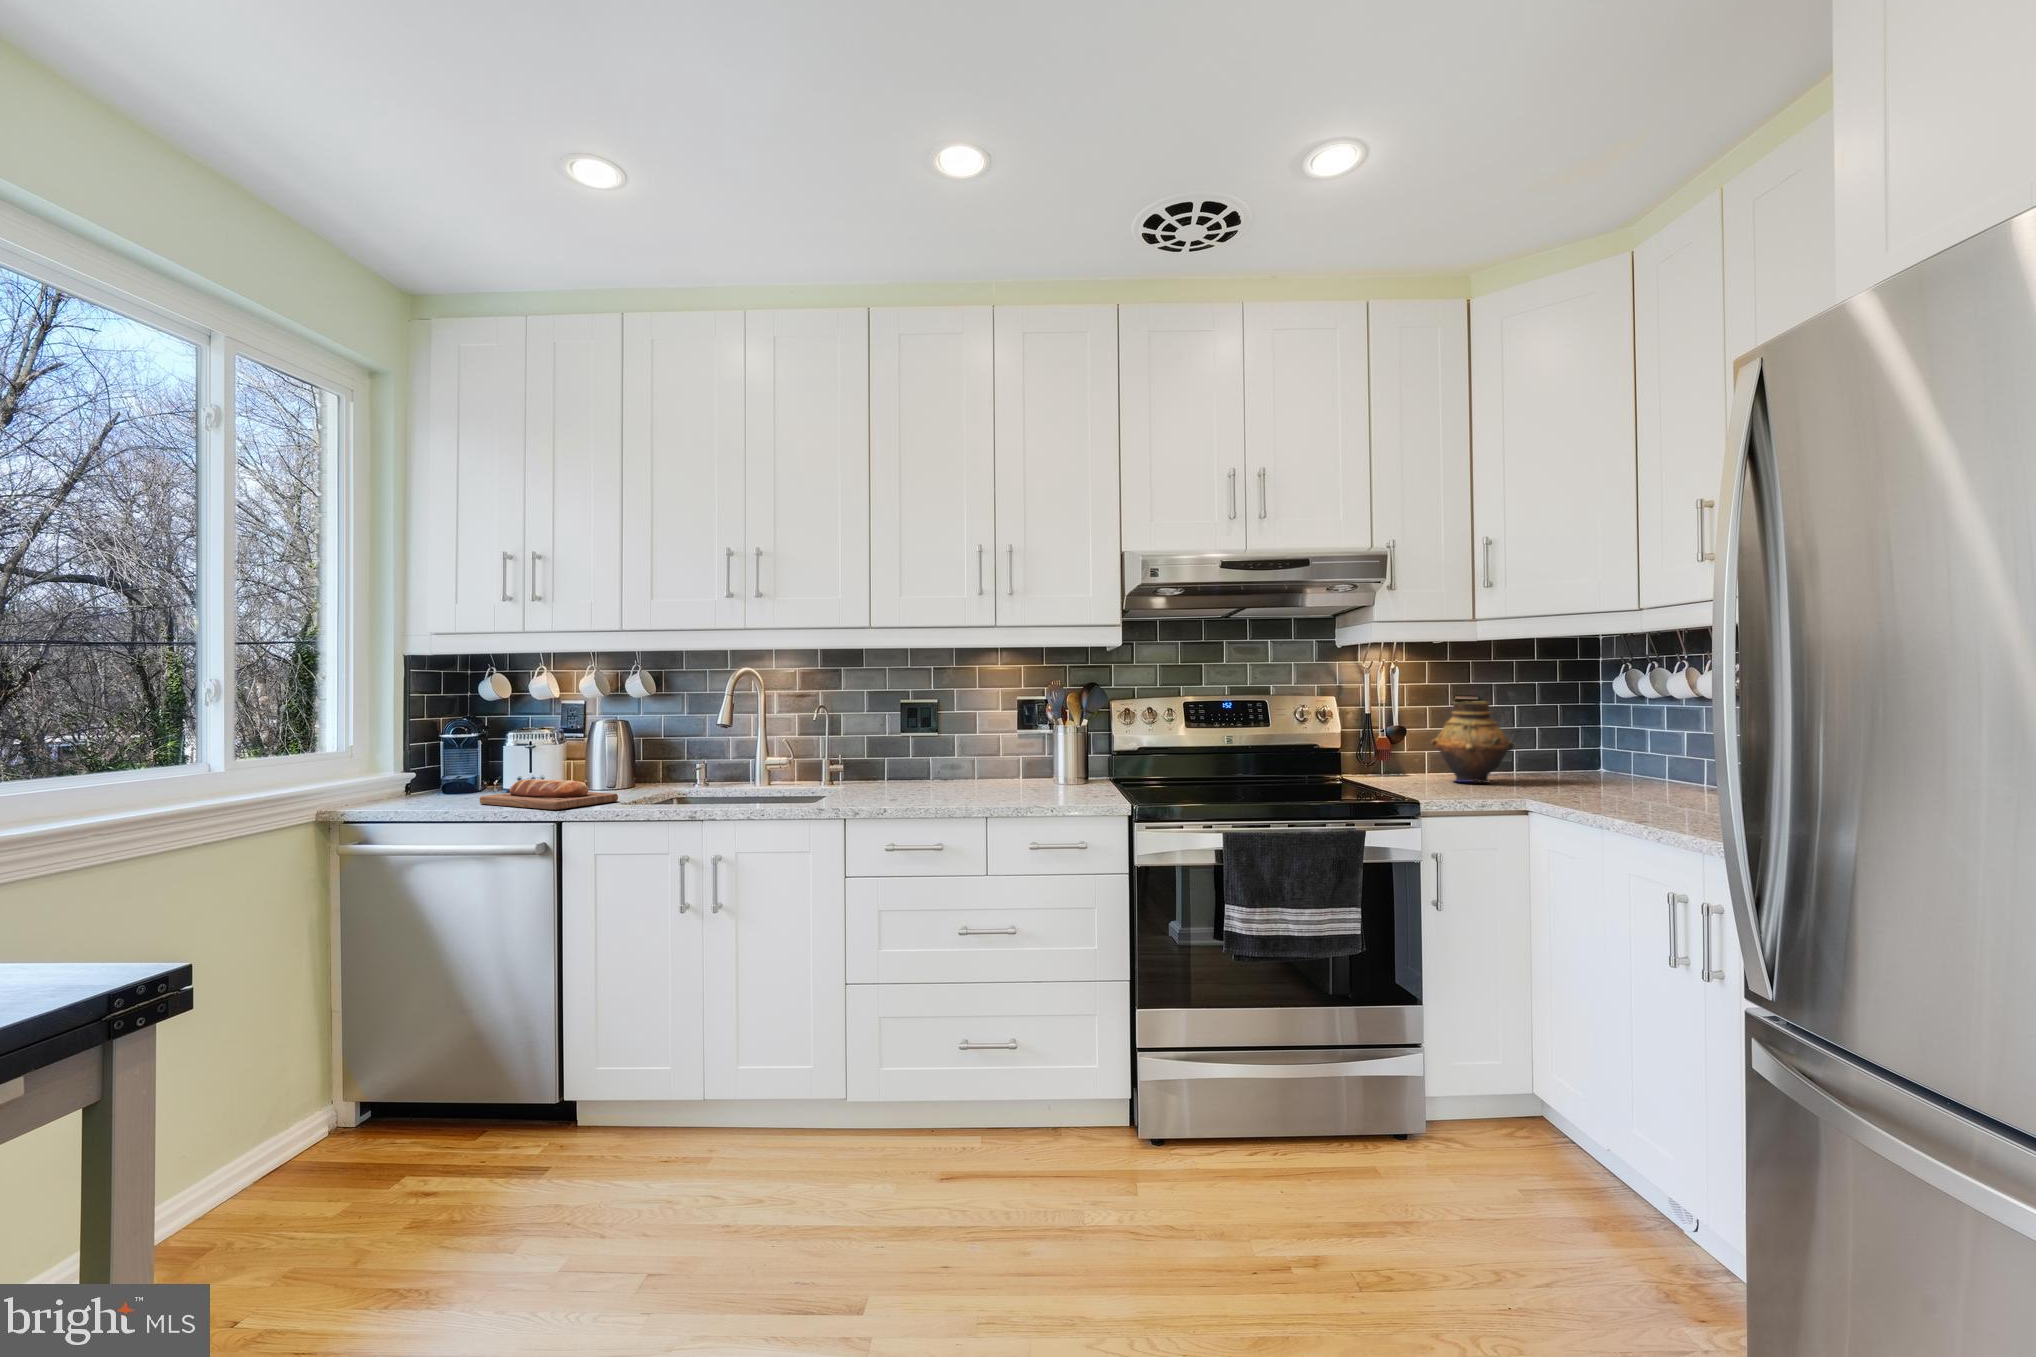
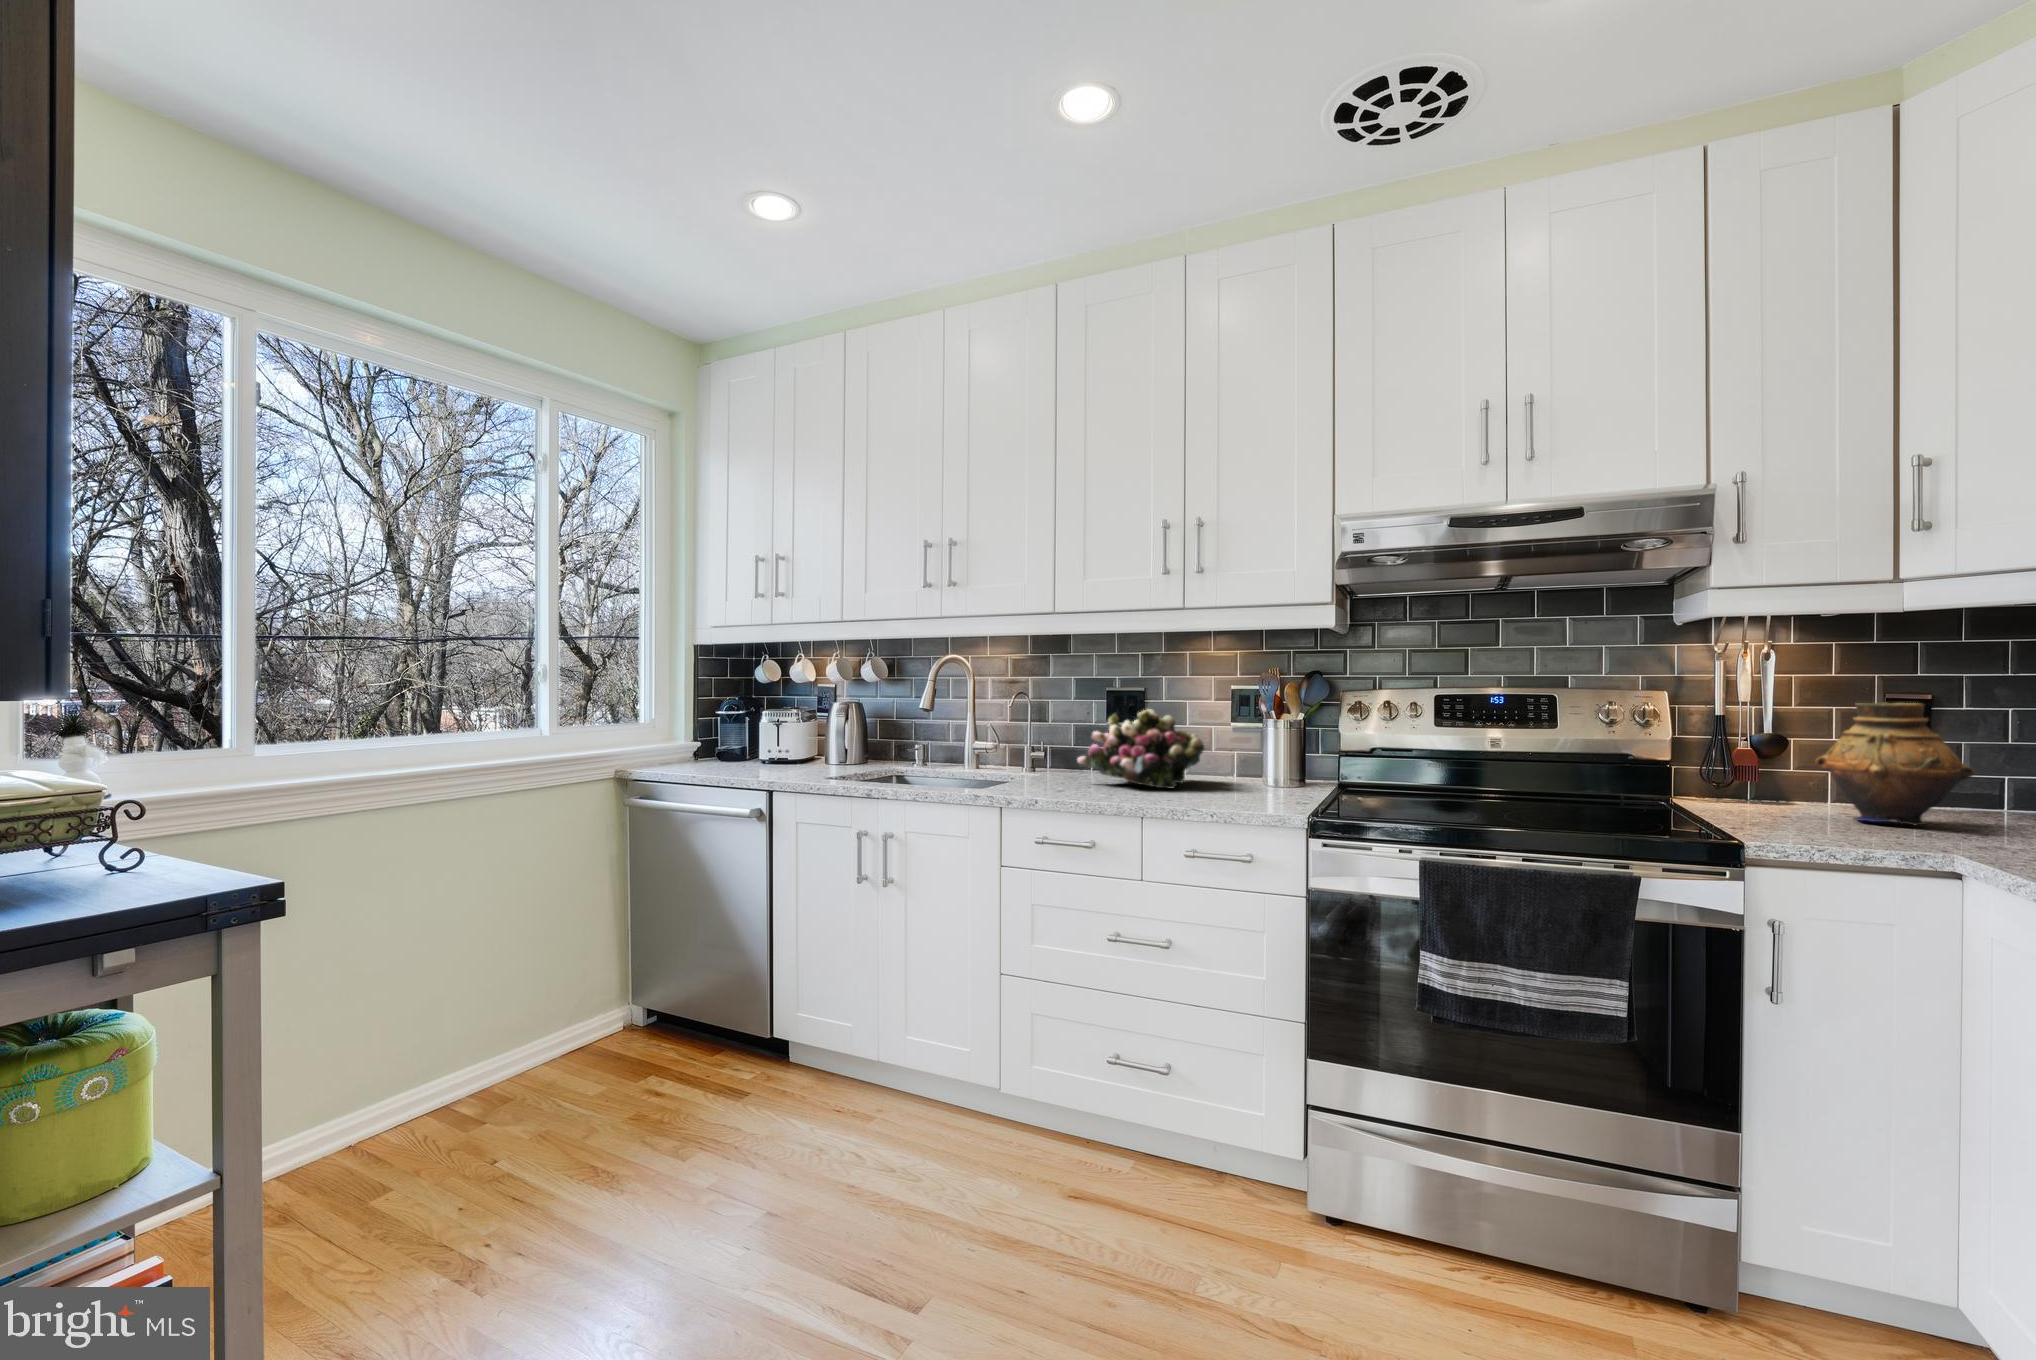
flower arrangement: none [891,719,1010,791] -> present [1077,709,1204,789]
bread loaf: present [480,779,618,810] -> none [735,752,833,779]

